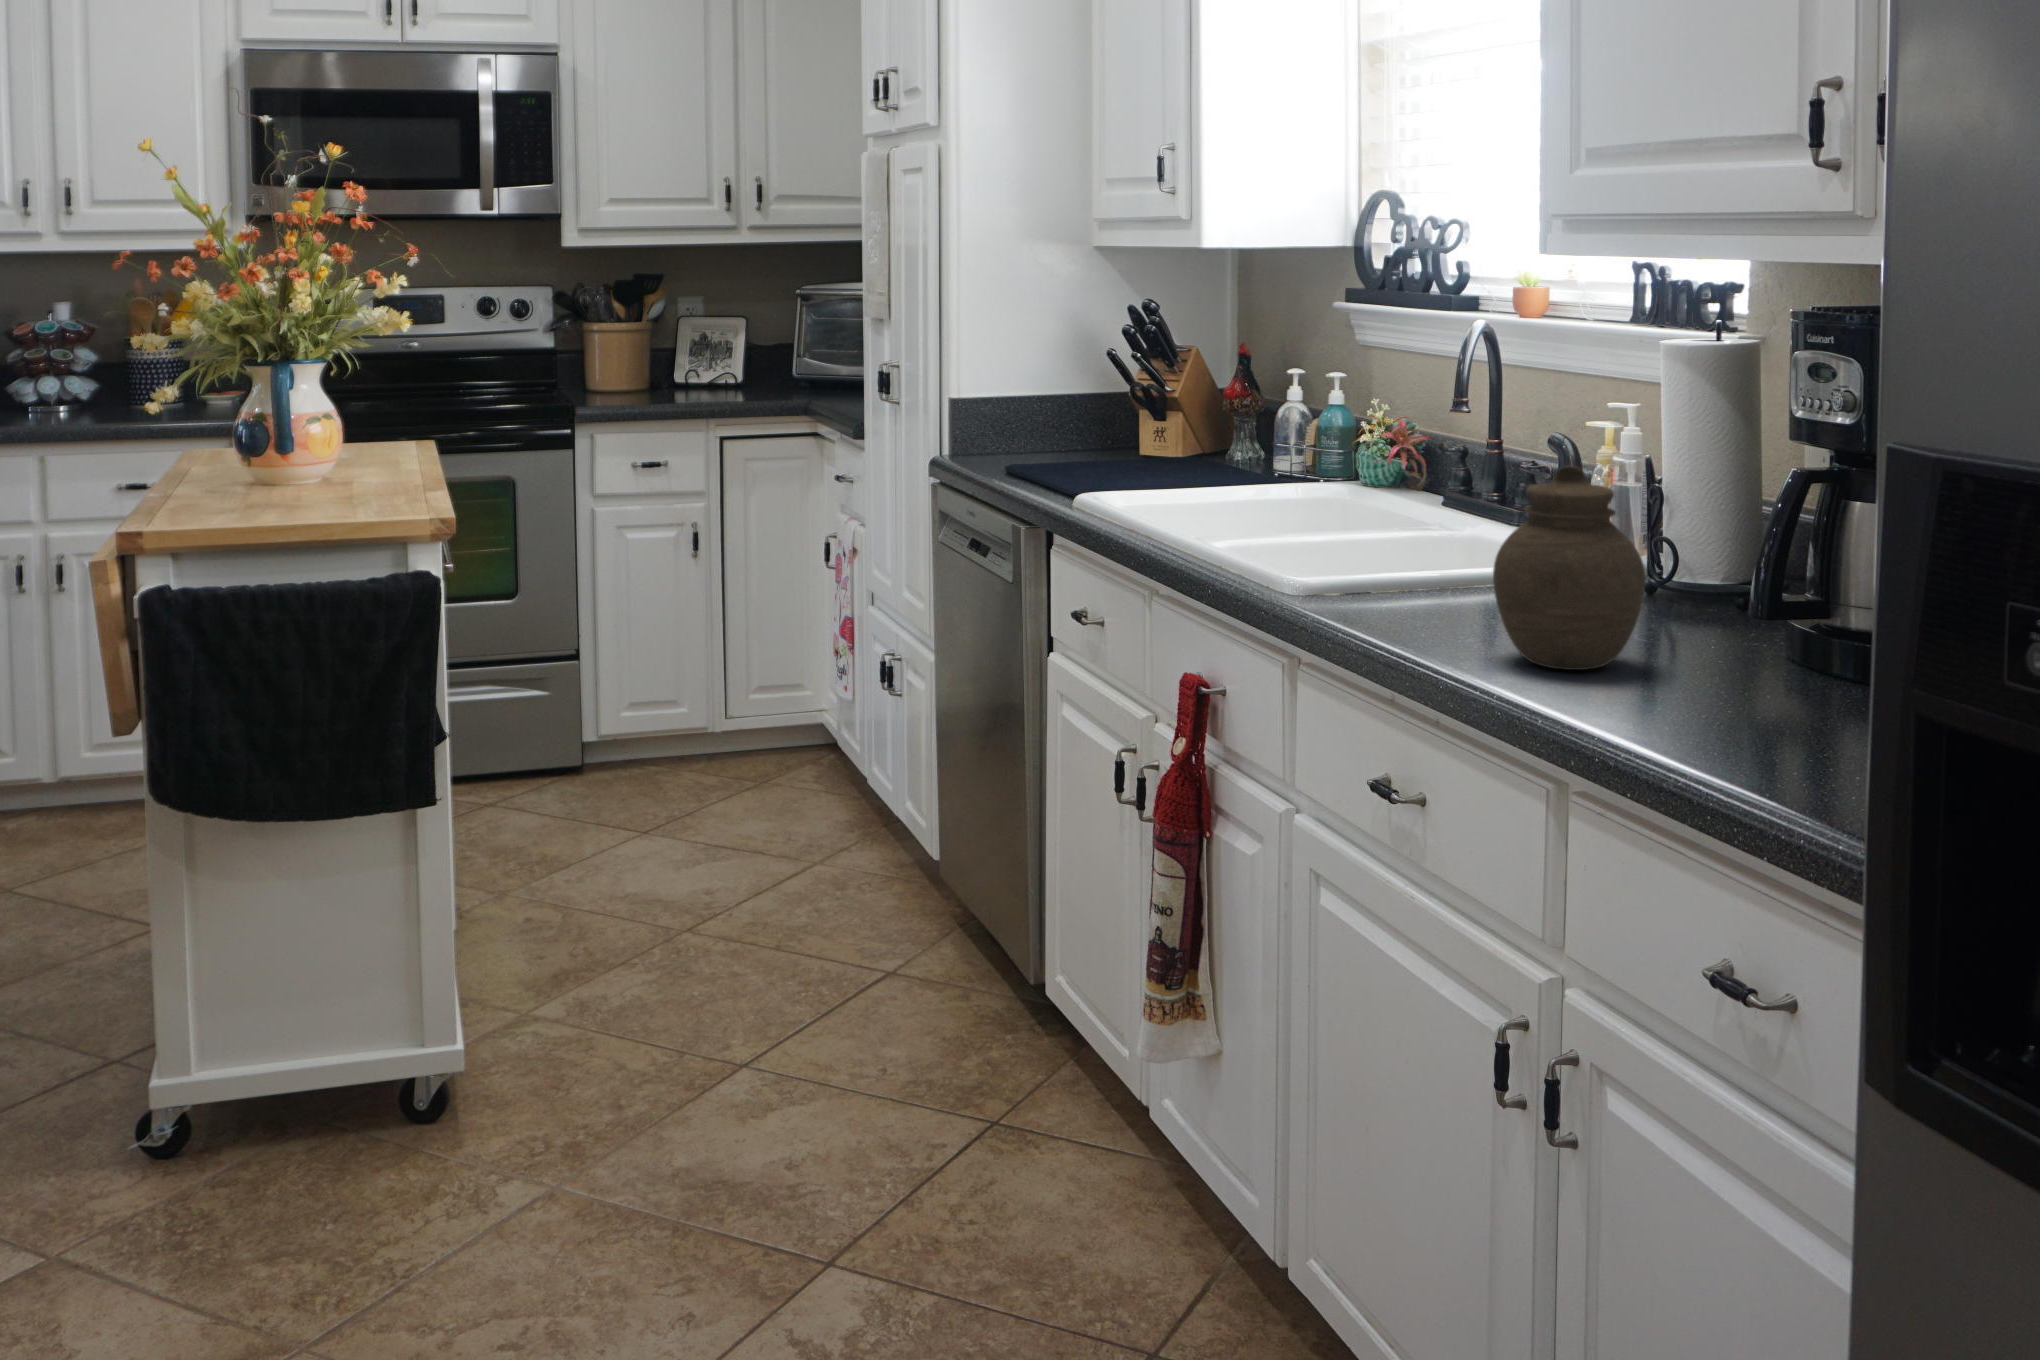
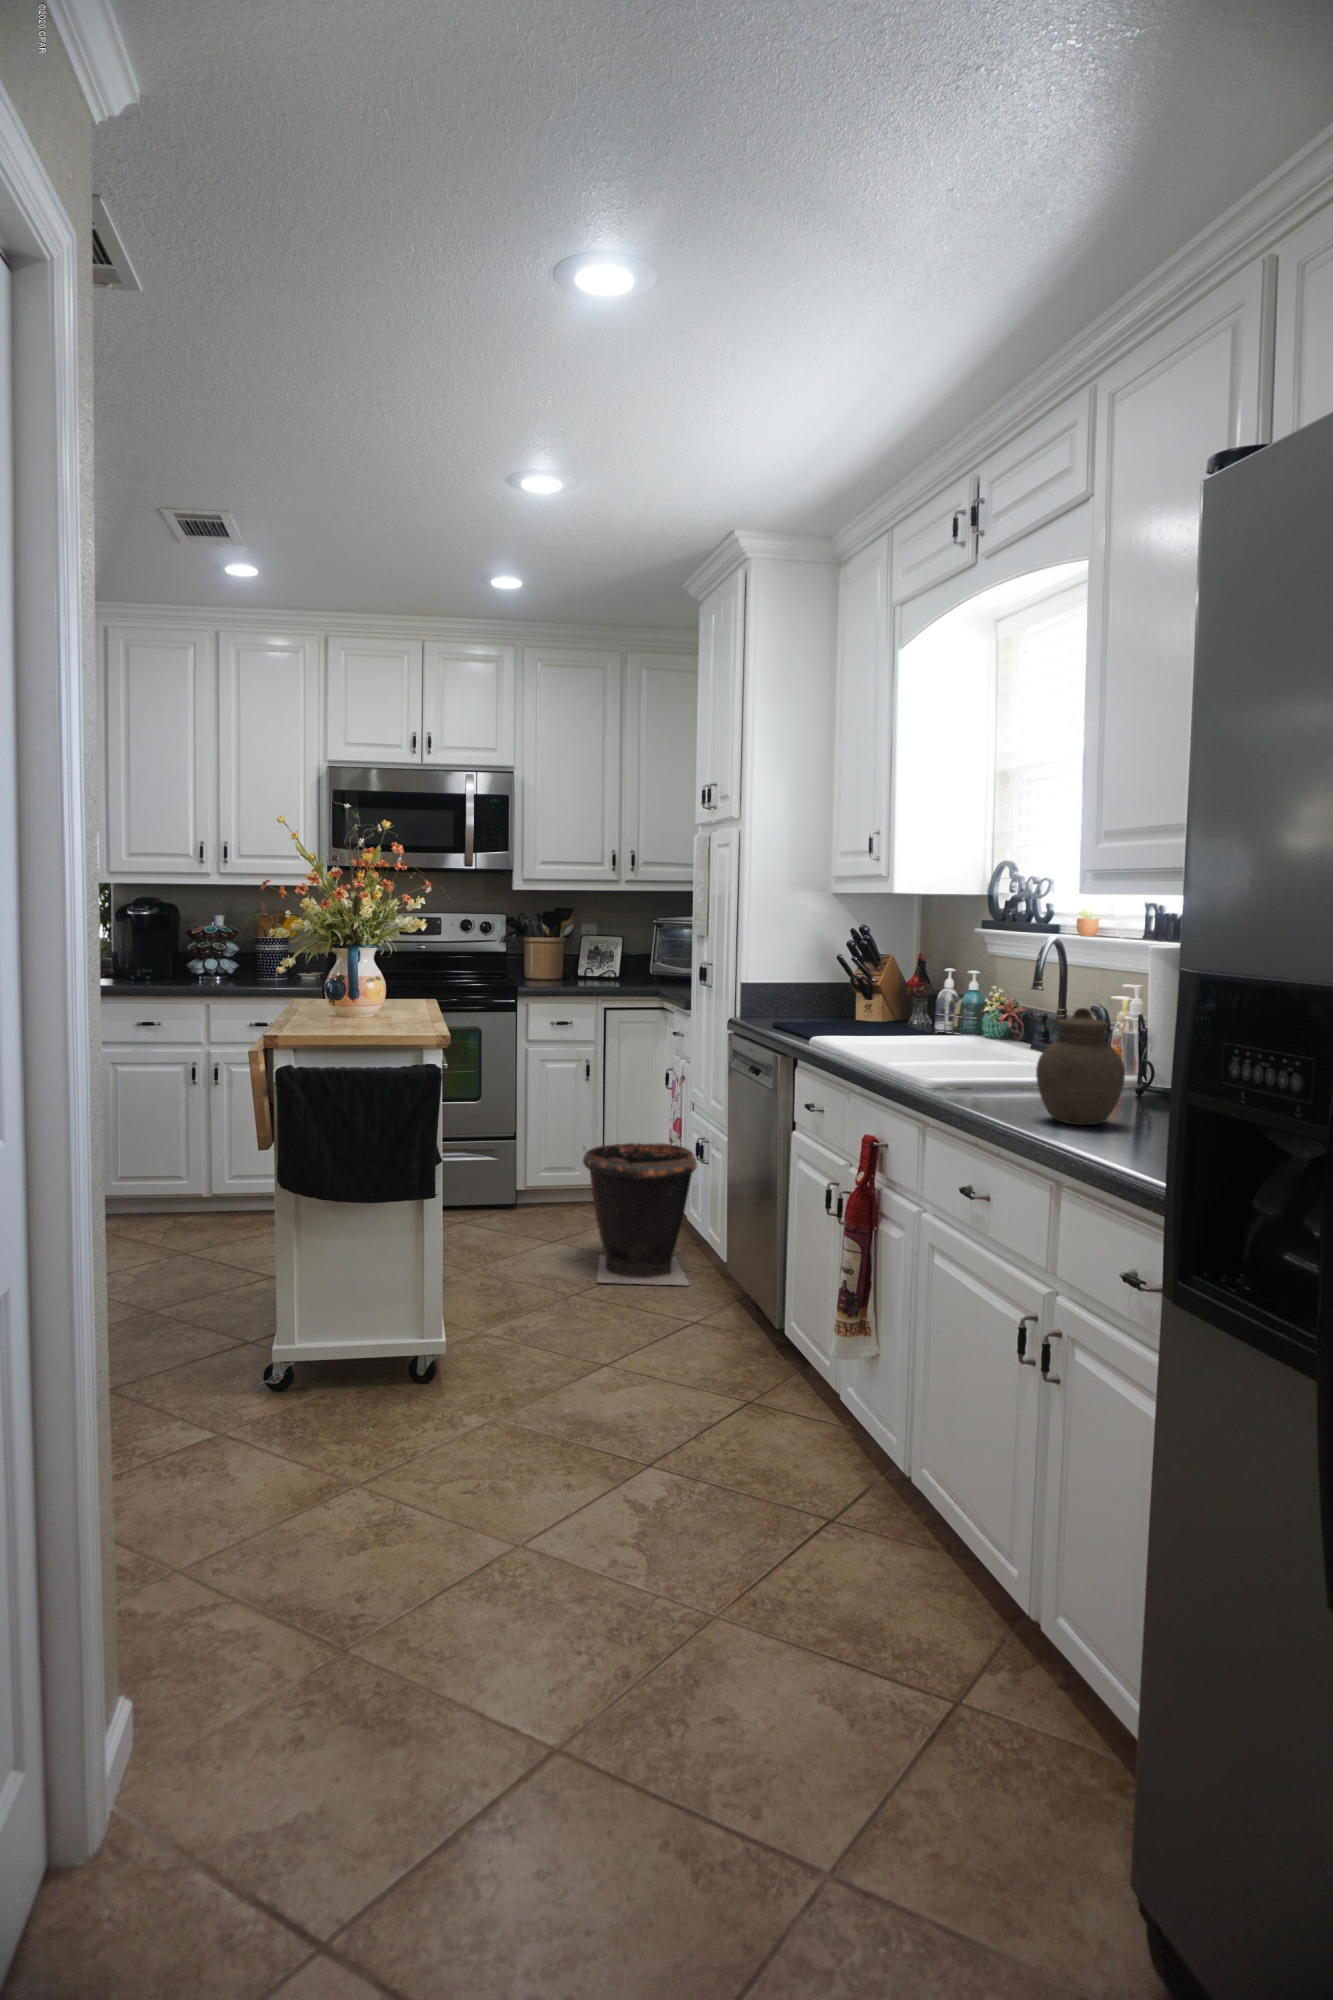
waste bin: none [695,665,889,909] -> present [583,1143,697,1286]

